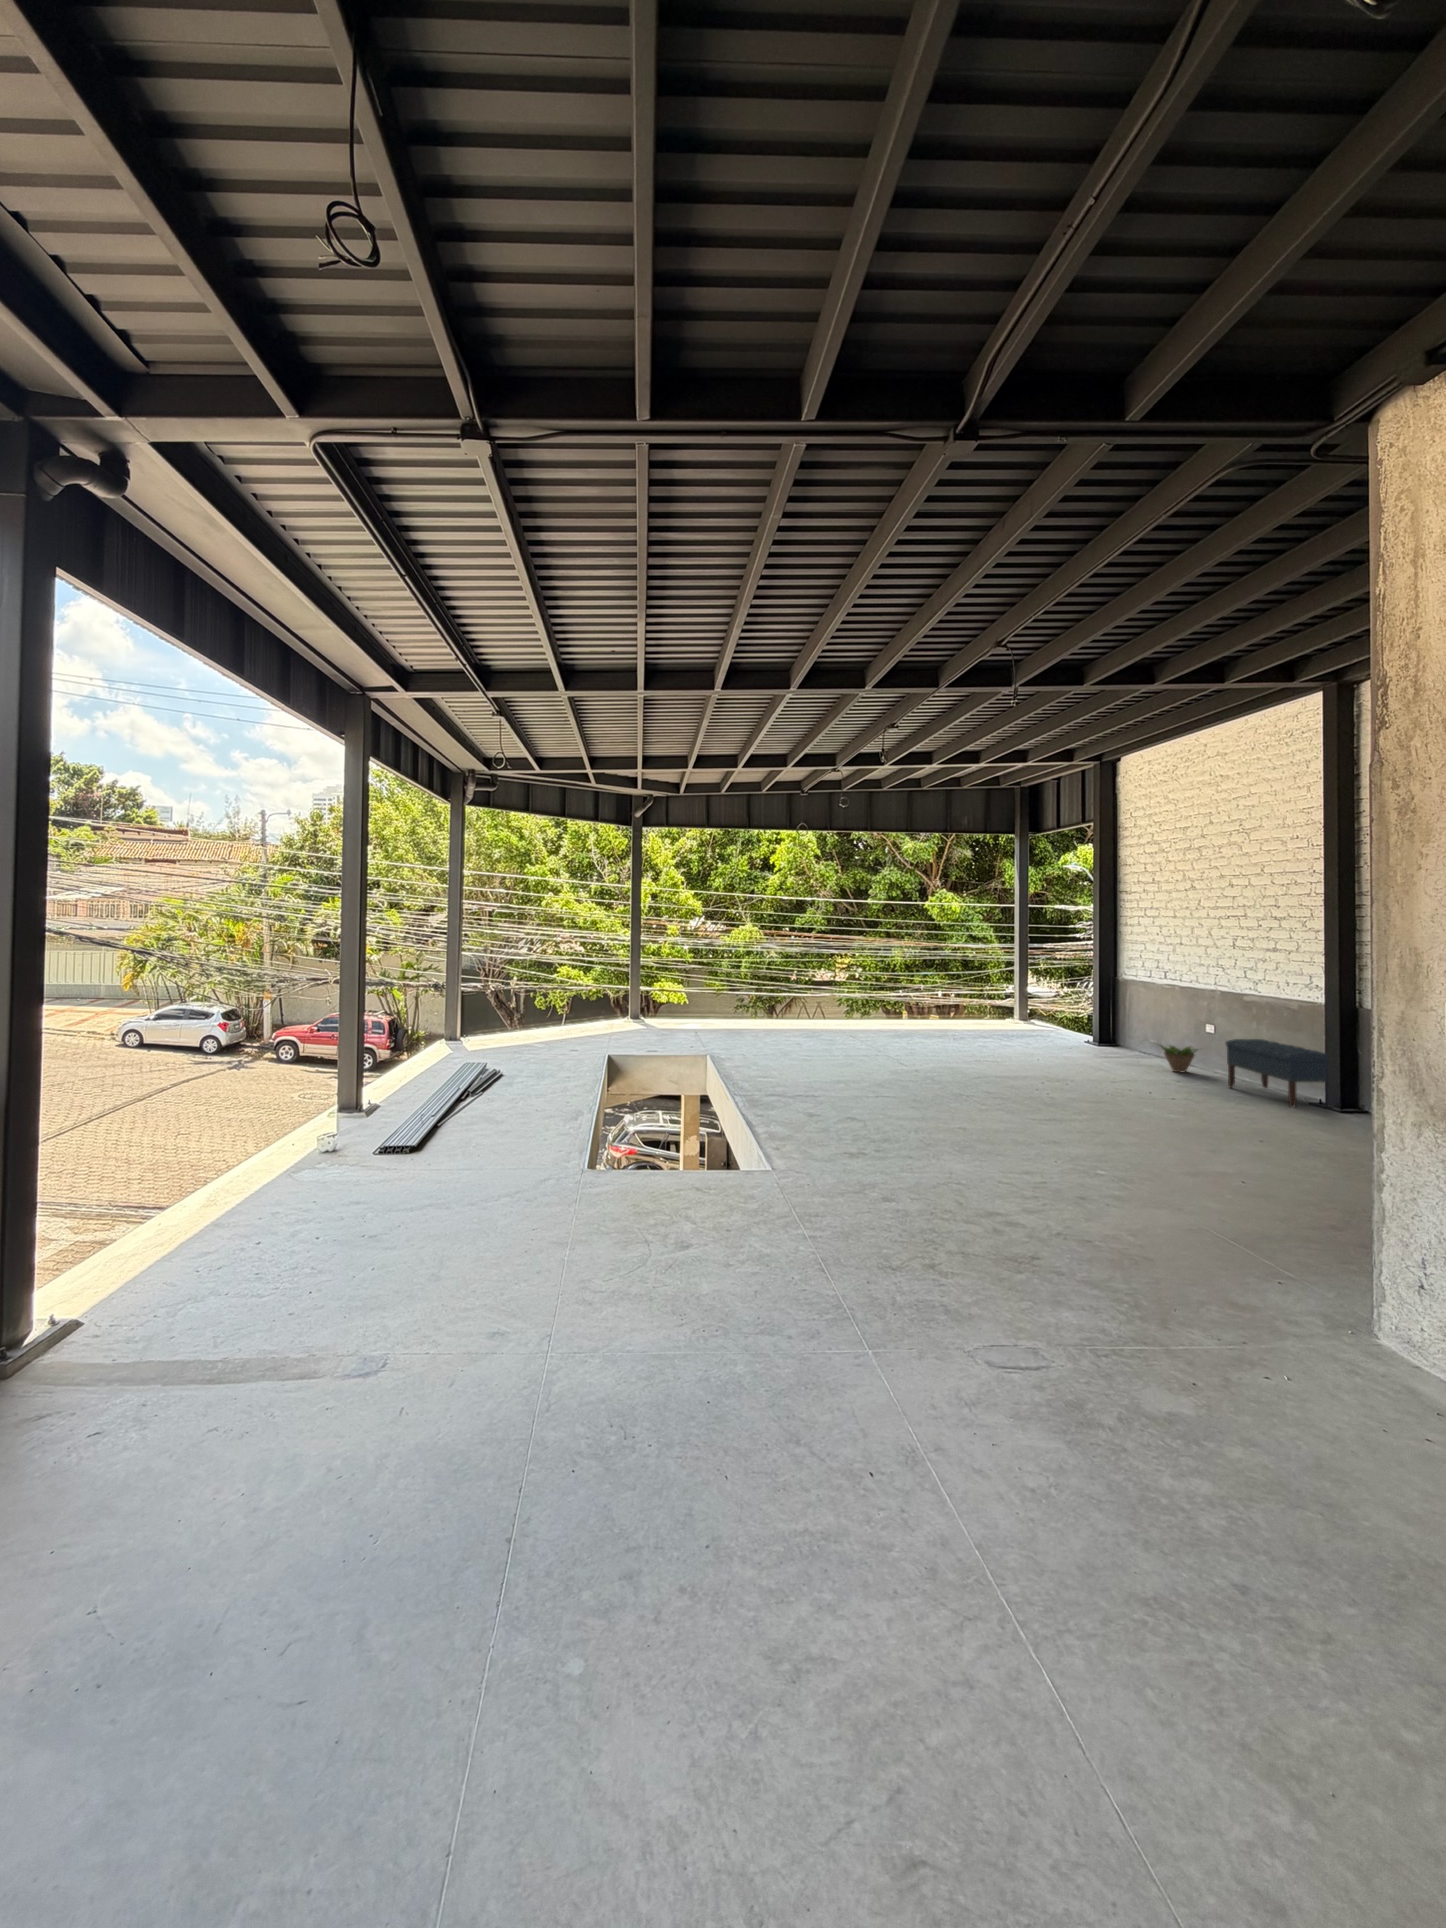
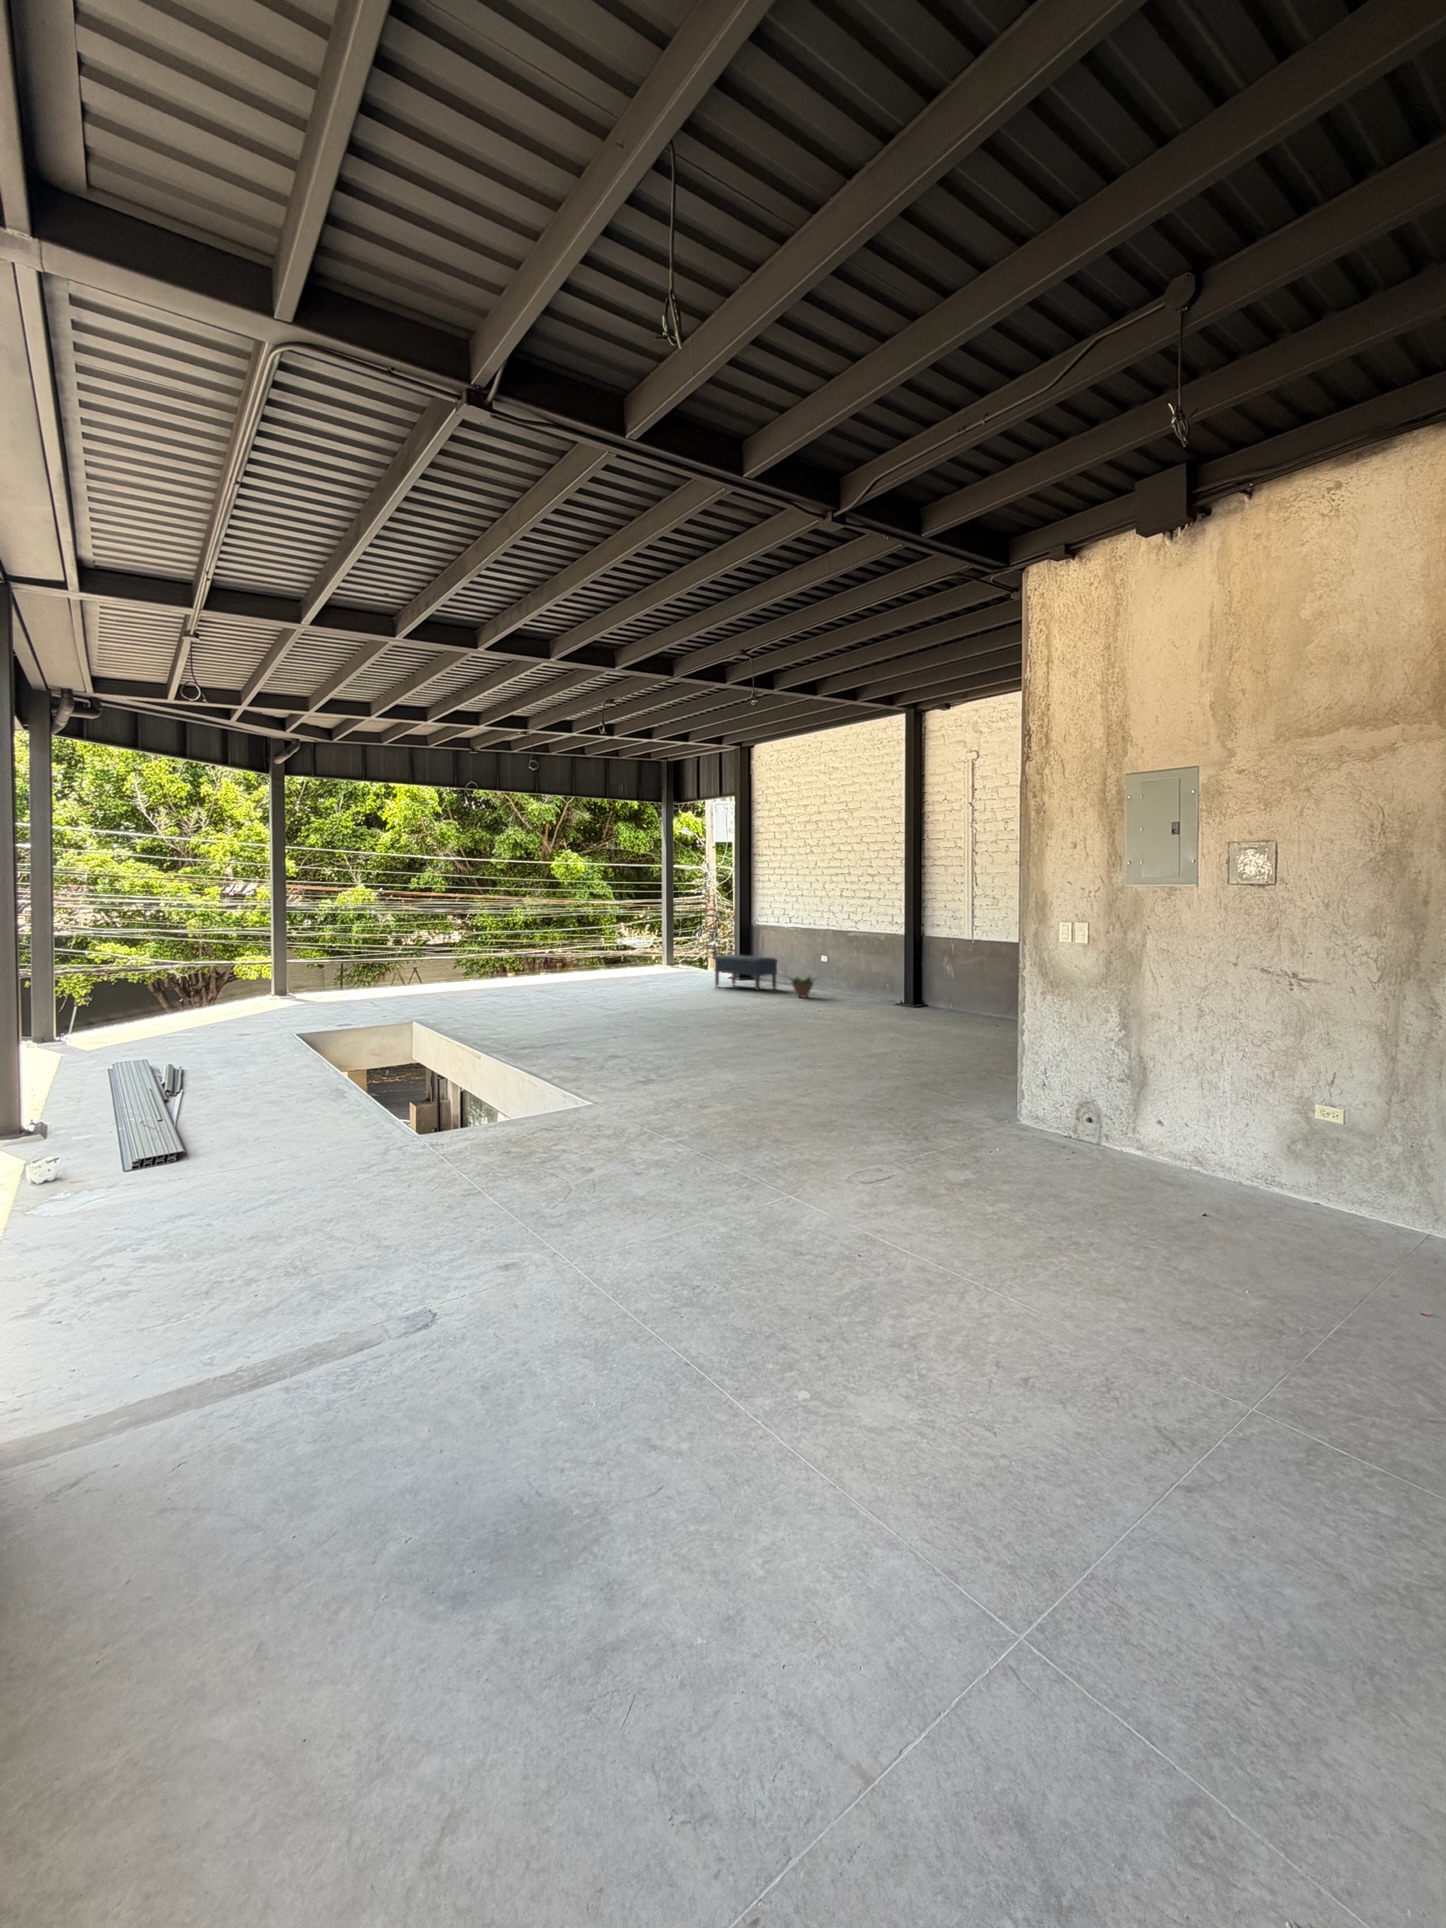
bench: present [1226,1039,1328,1107] -> present [714,954,777,991]

